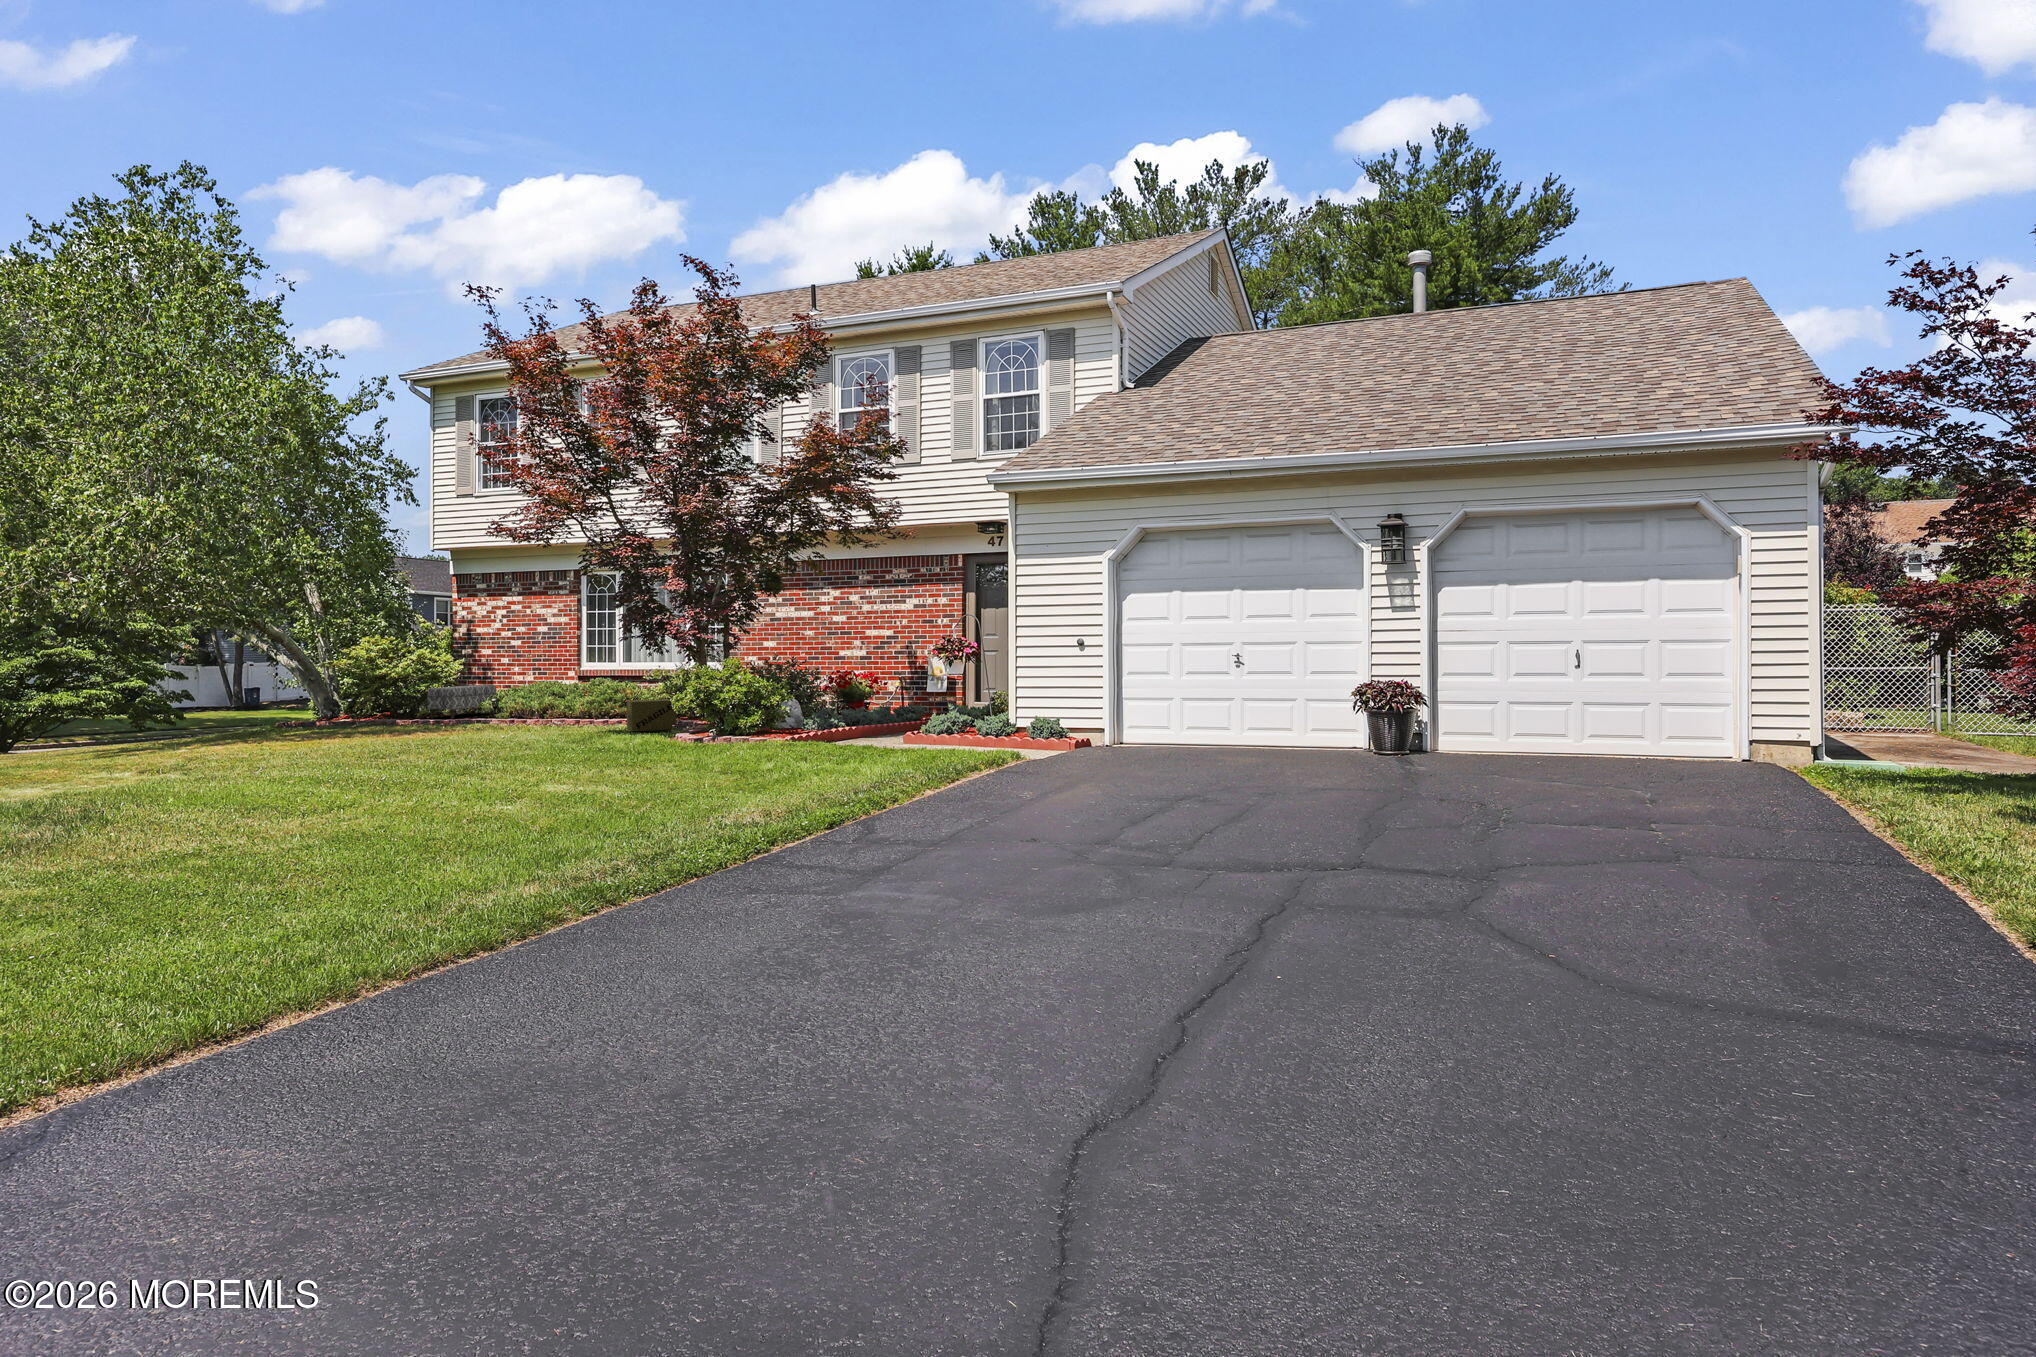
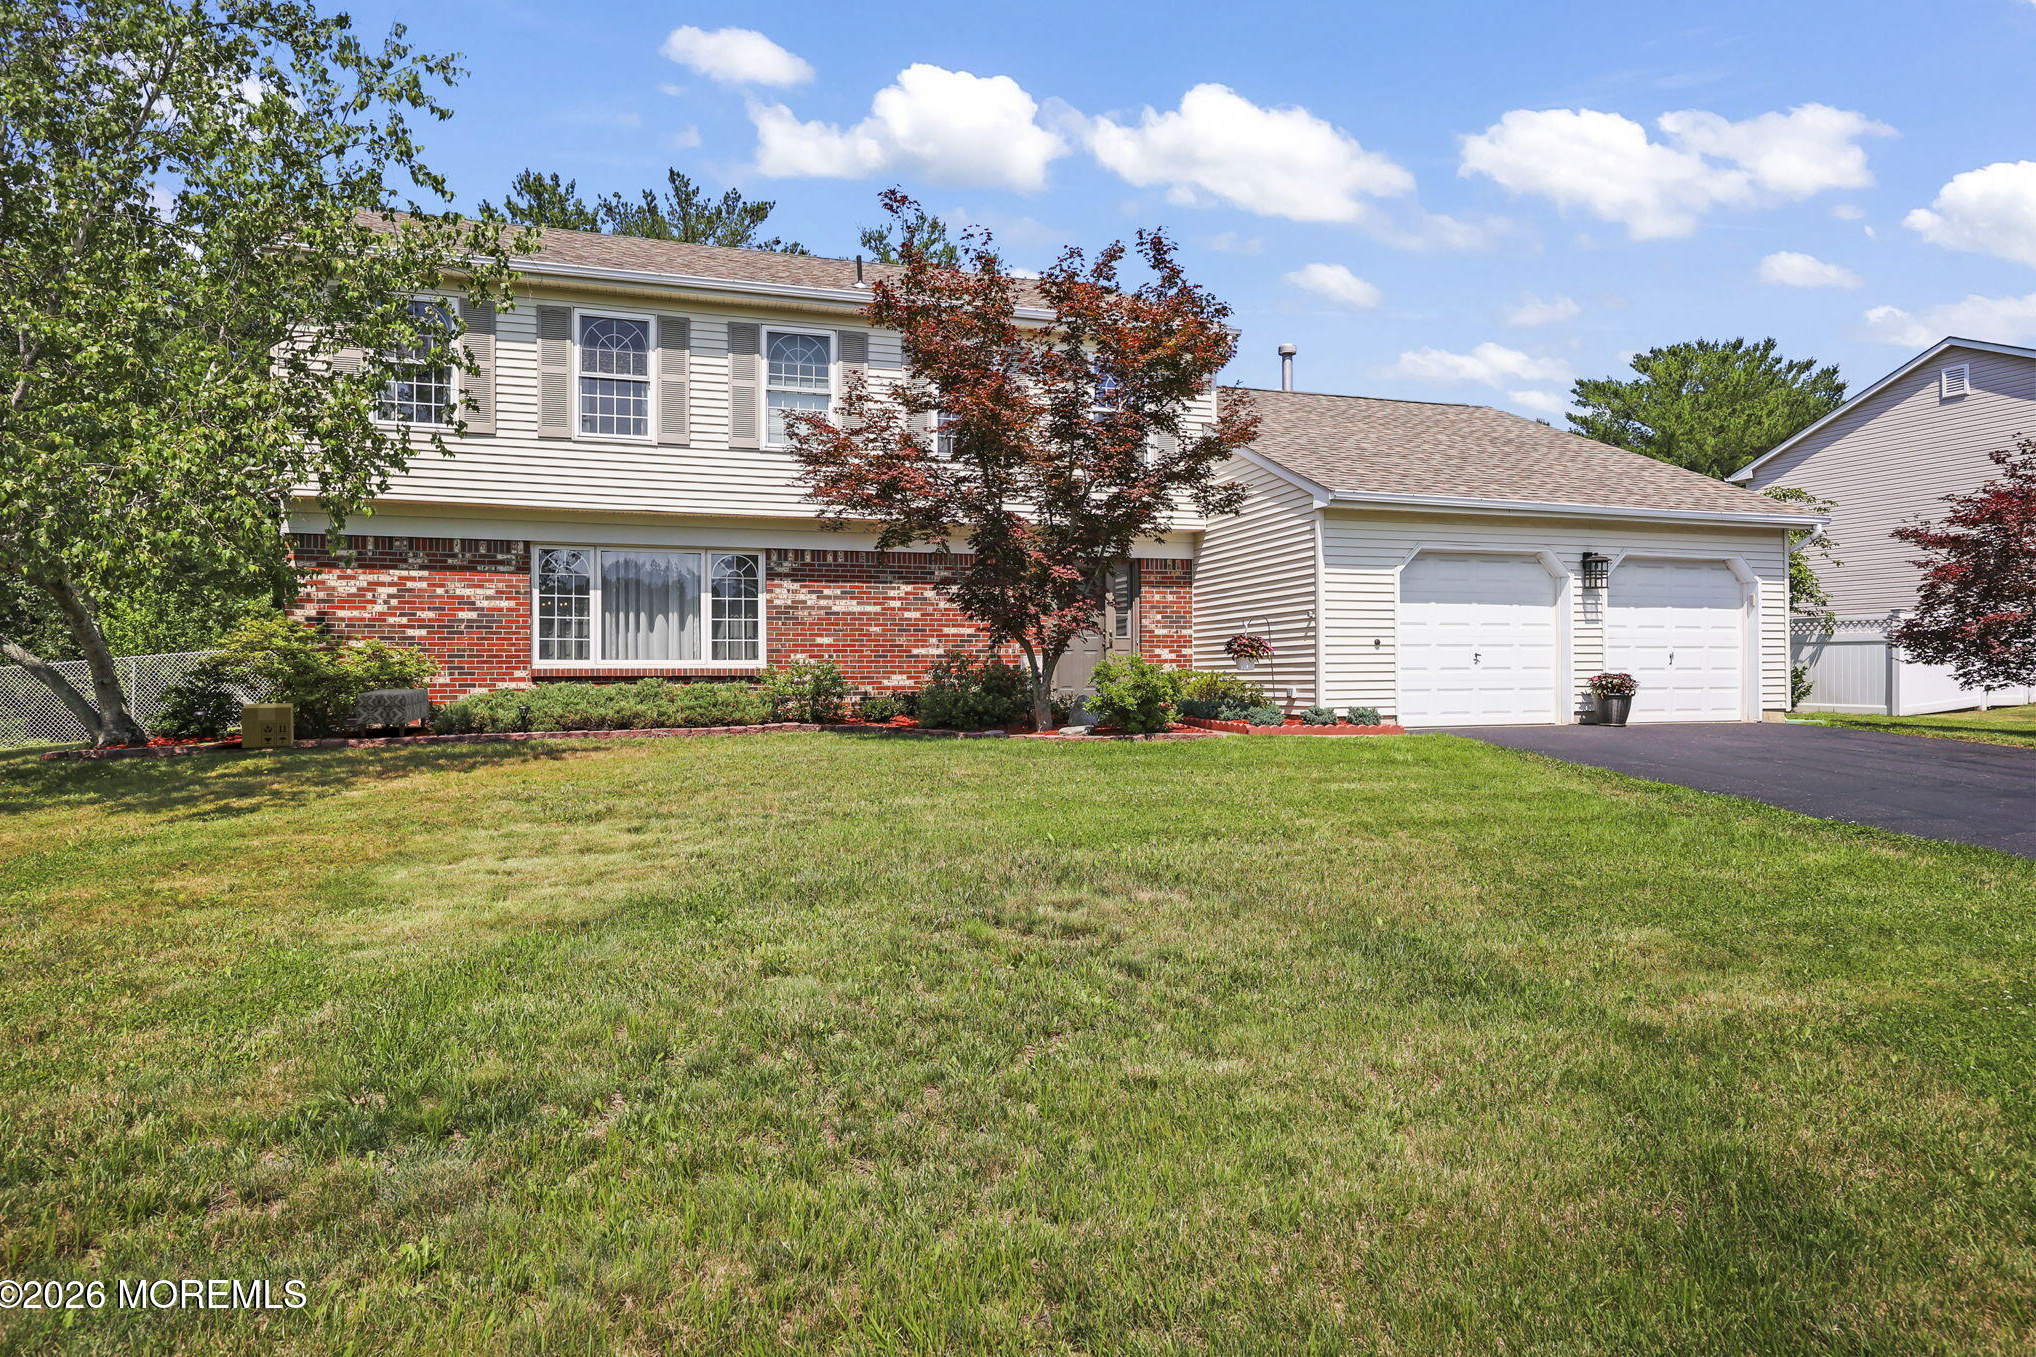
cardboard box: present [626,699,677,731] -> present [242,703,294,748]

